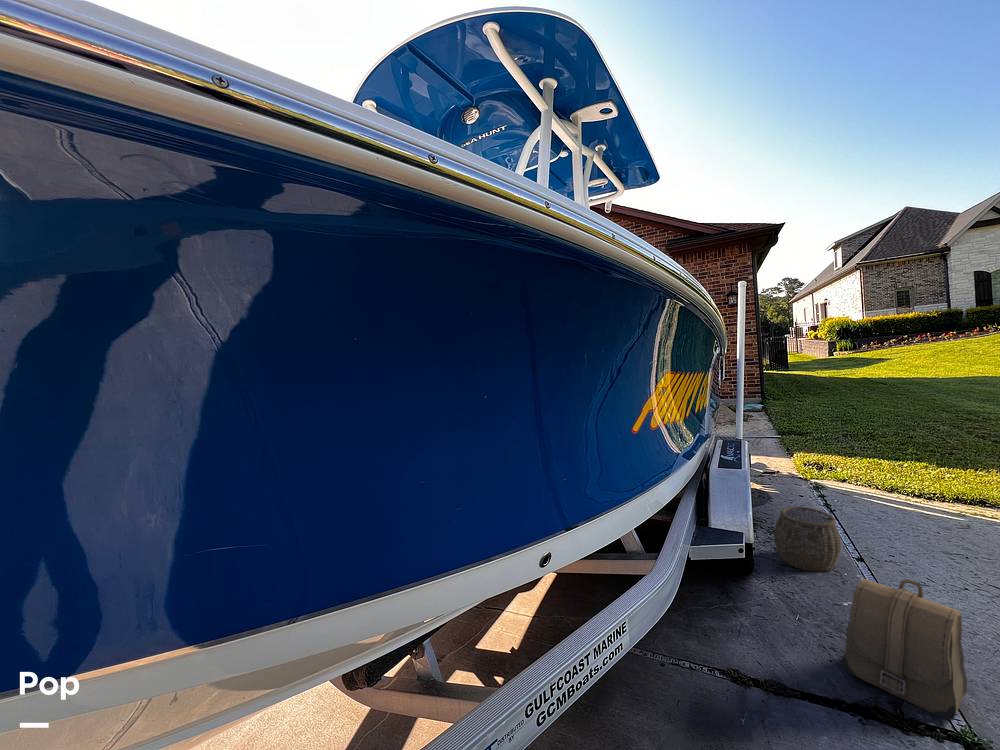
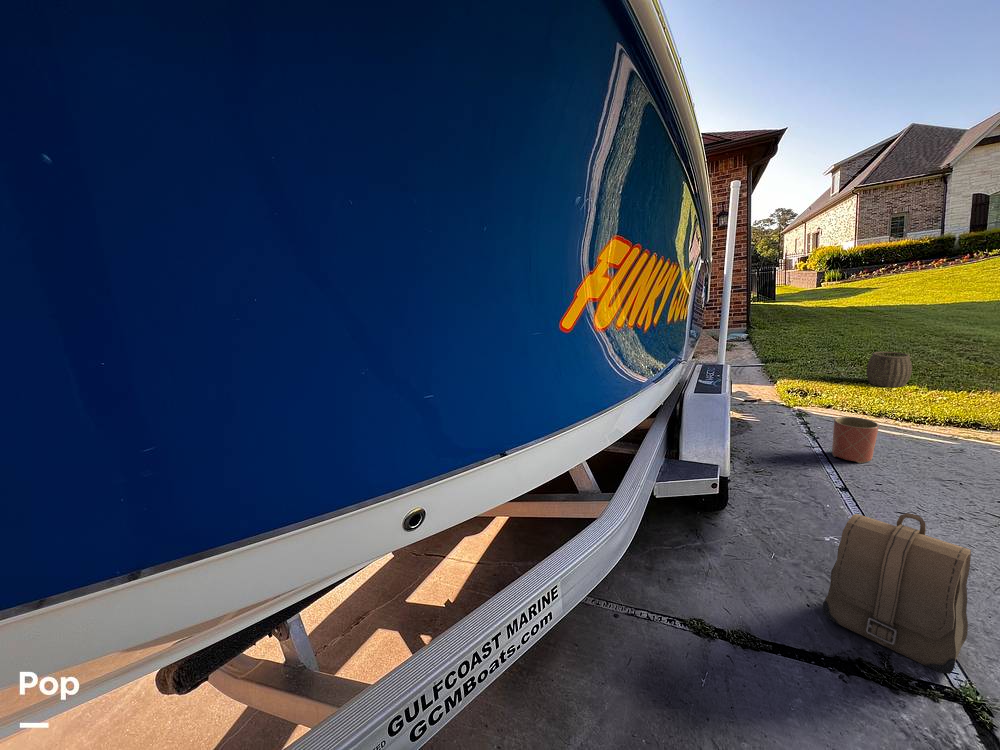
planter: none [847,491,888,535] -> present [832,417,879,463]
woven basket: present [774,507,841,572] -> present [866,352,912,387]

